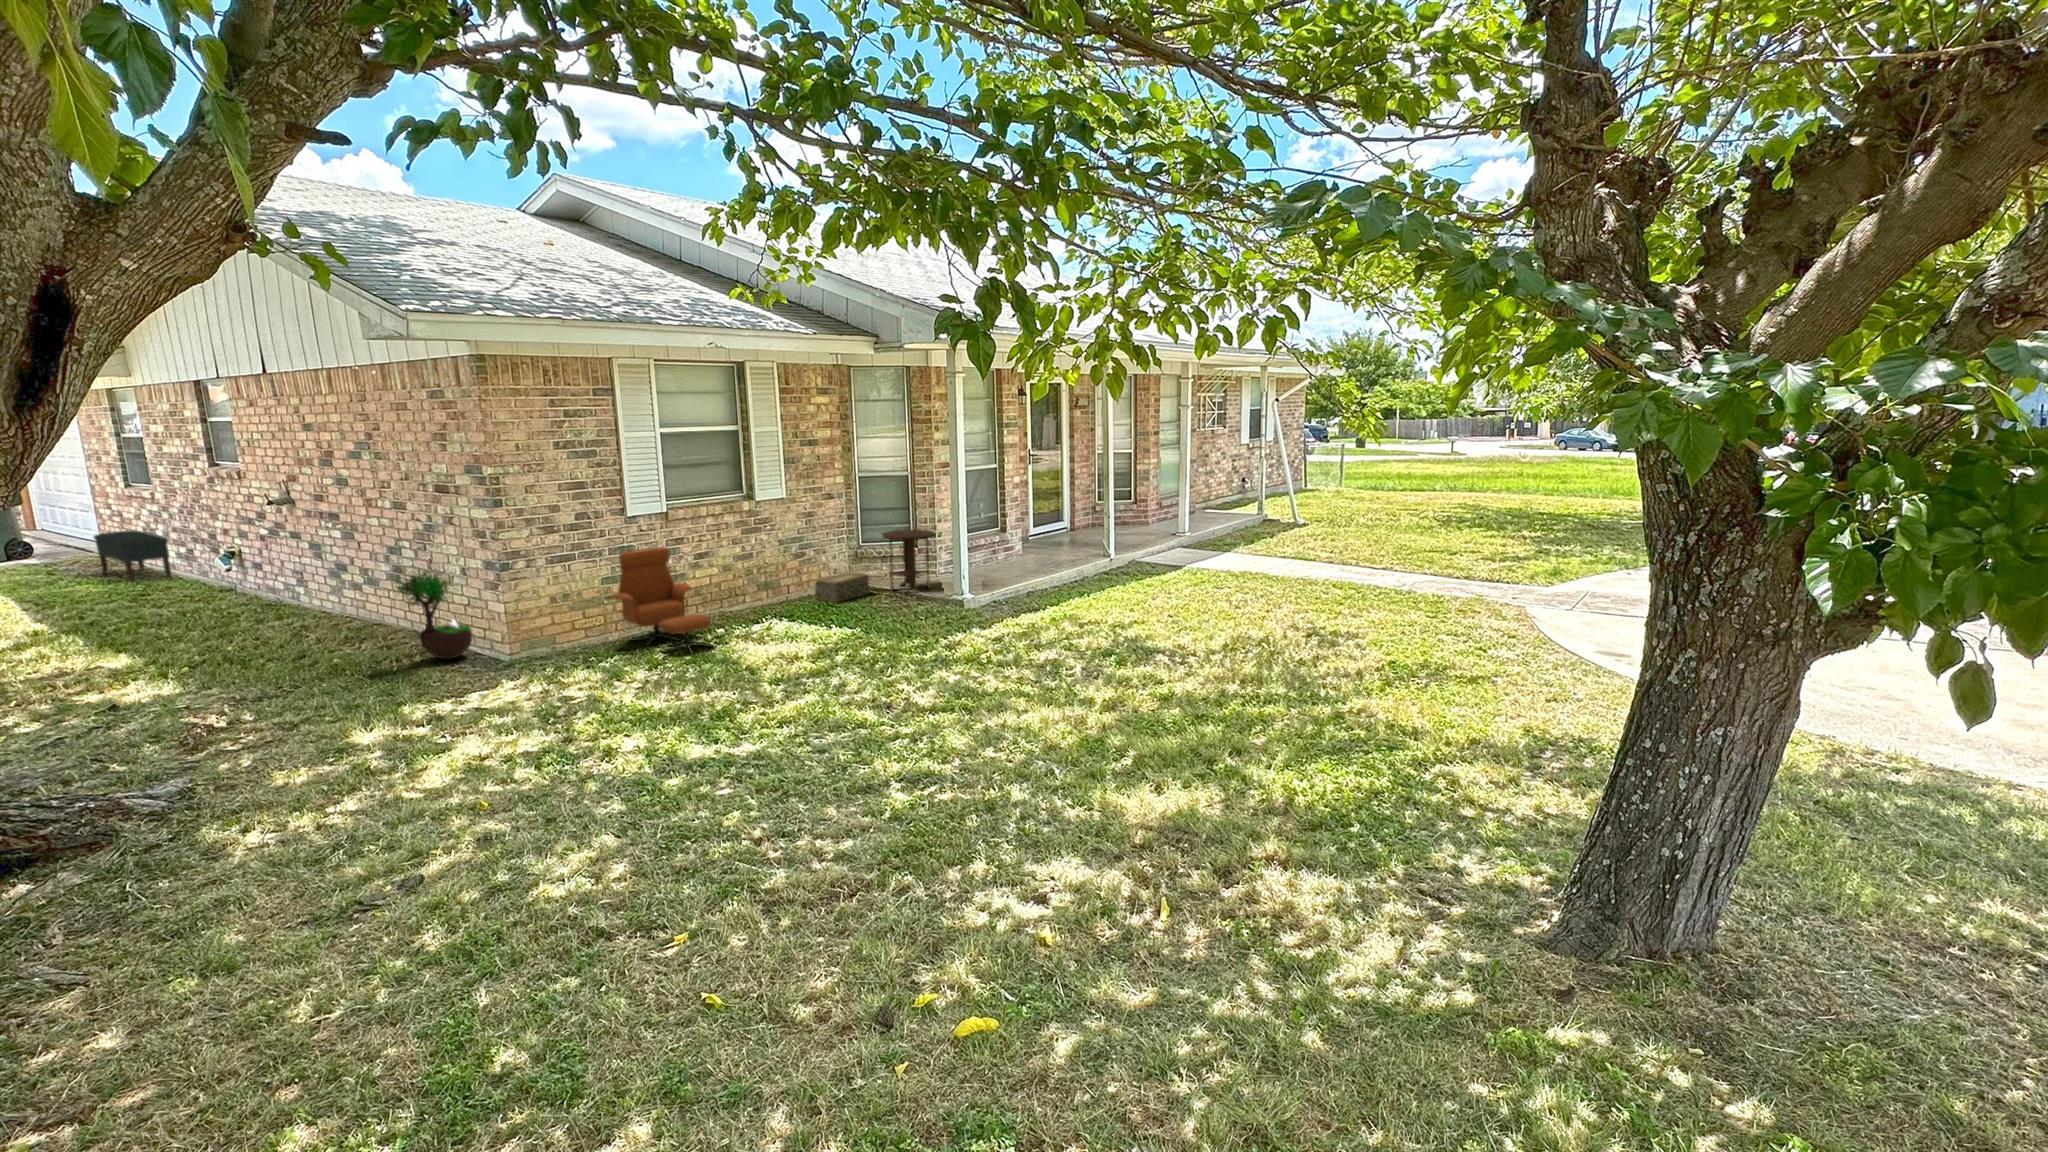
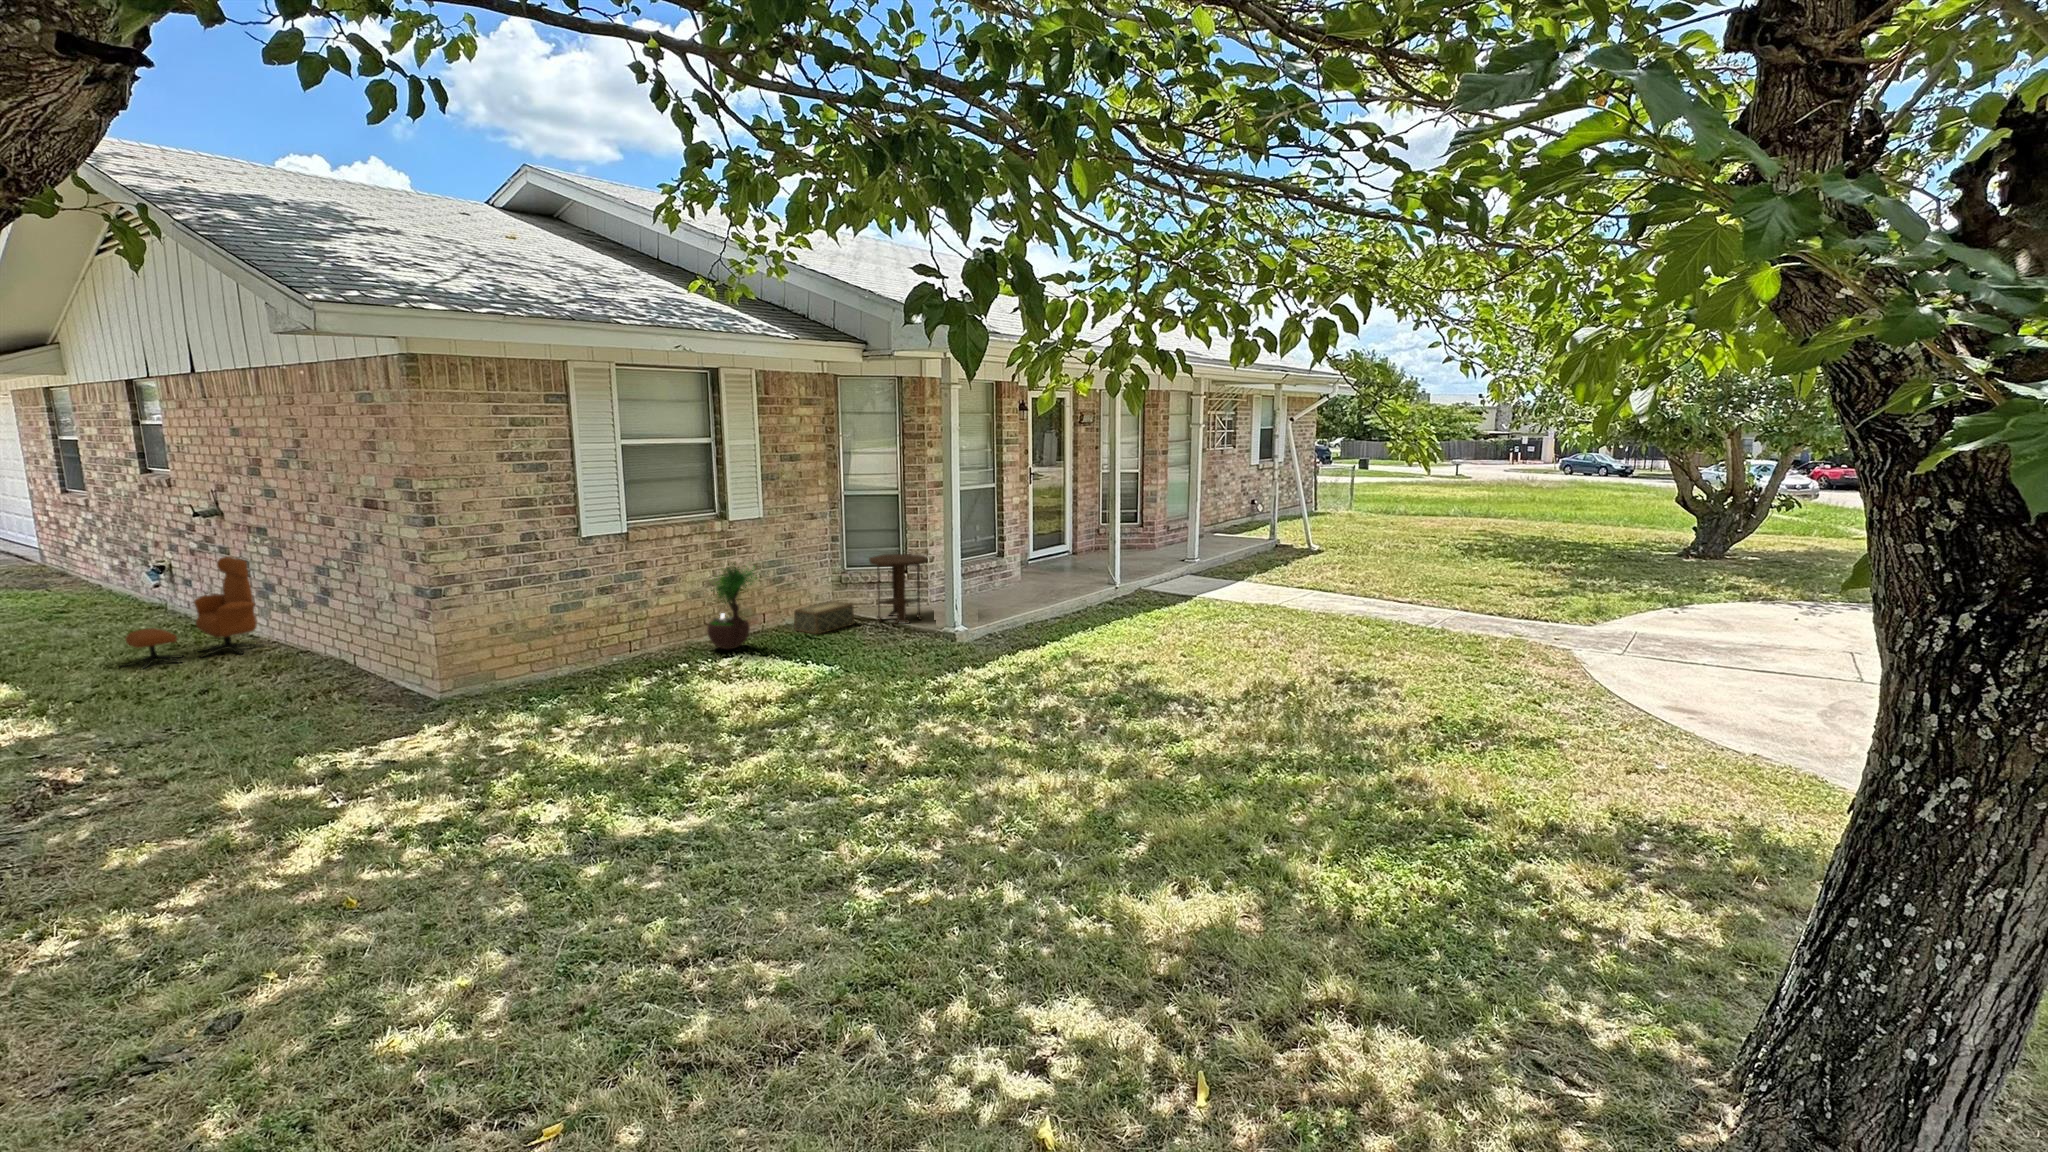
bench: present [94,530,172,582] -> none [19,542,101,599]
lounge chair: present [613,547,712,653] -> present [120,557,264,670]
potted tree: present [392,566,472,659] -> present [707,563,756,650]

